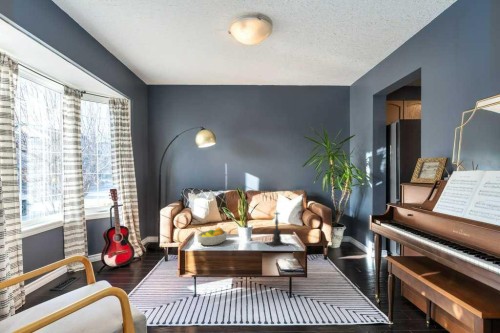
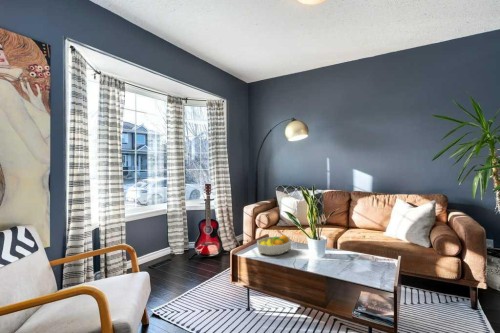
candle holder: present [267,213,286,247] -> none [333,221,363,273]

